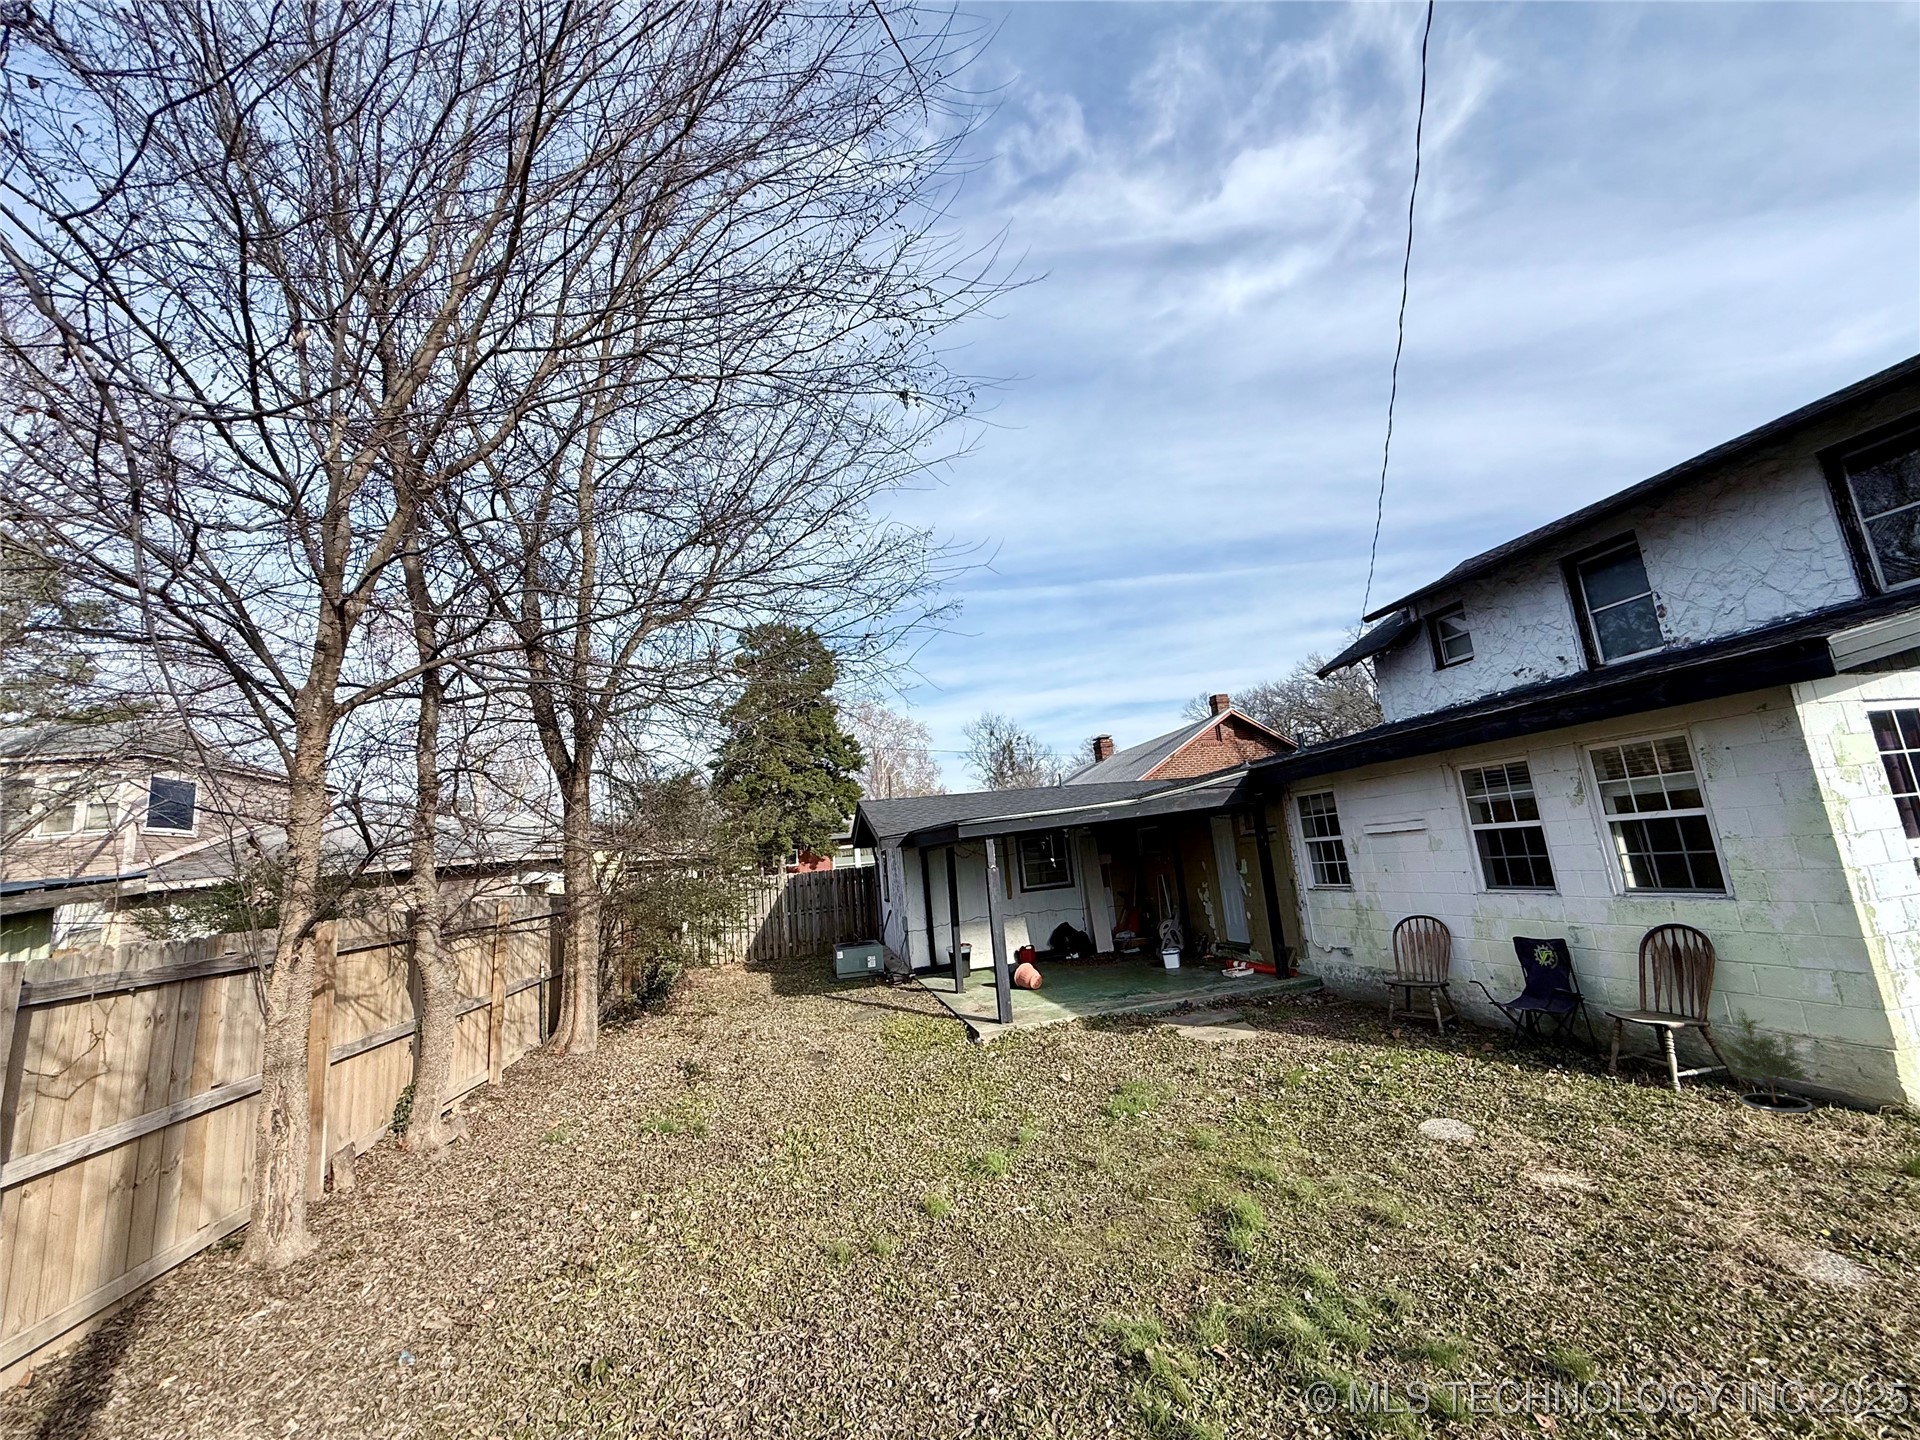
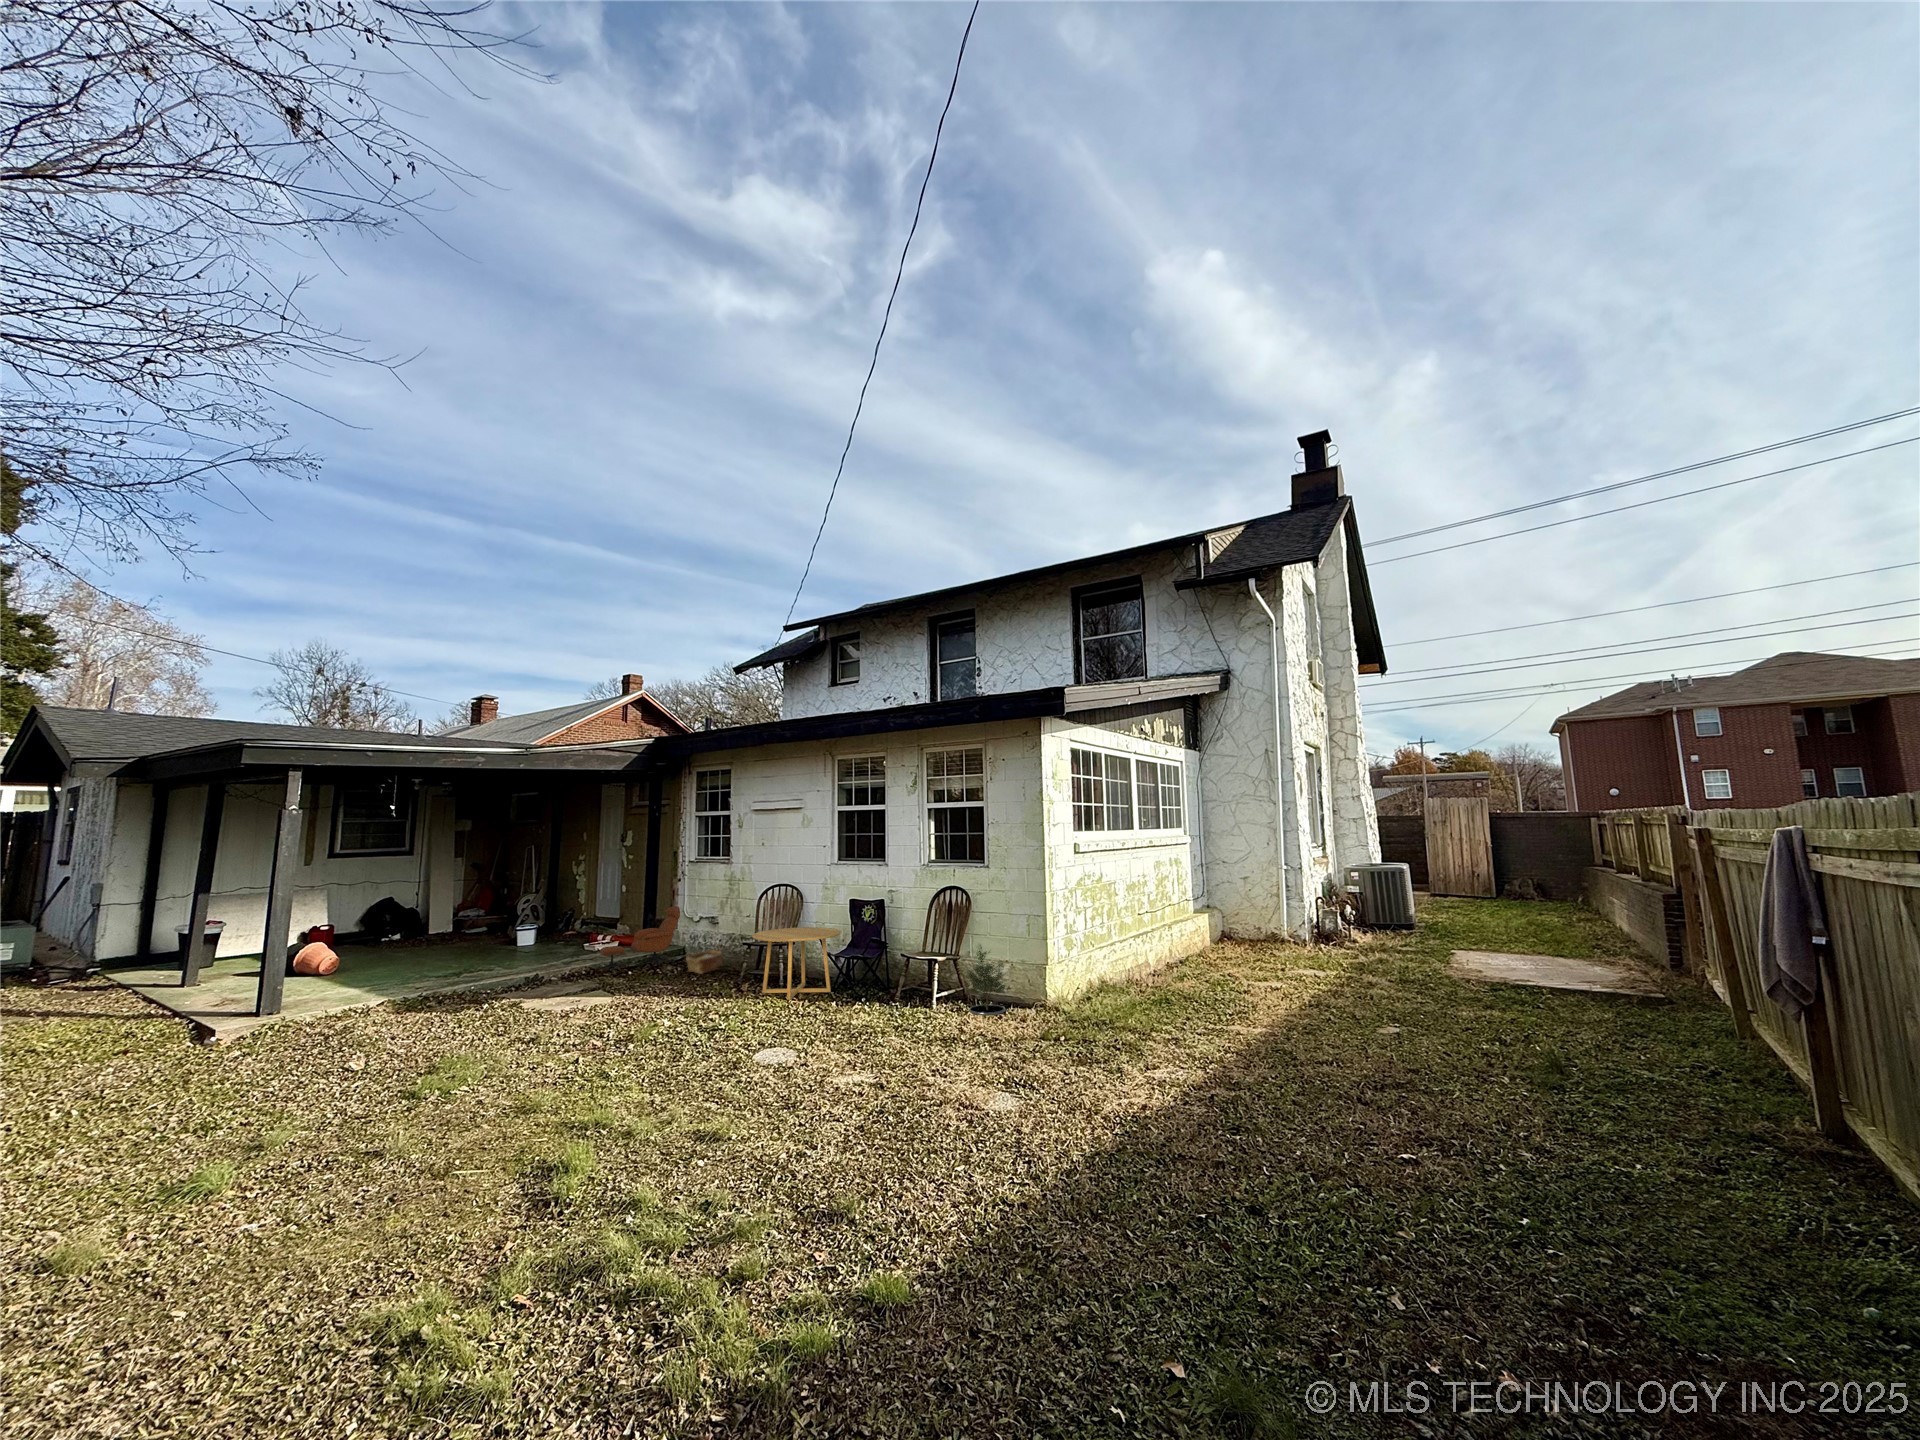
lounge chair: none [1239,936,1315,1001] -> present [596,906,680,971]
round table: none [1396,968,1512,1054] -> present [752,927,841,1000]
woven basket: none [1327,979,1370,1011] -> present [686,946,722,974]

